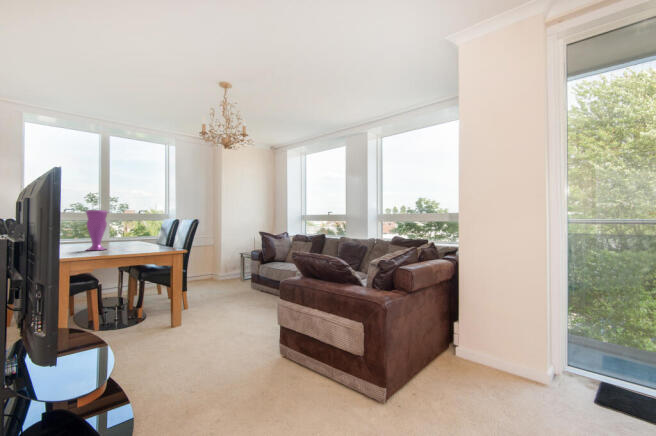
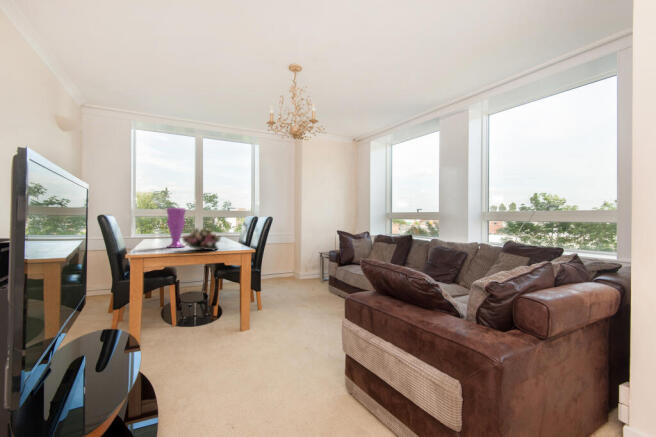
flower arrangement: none [108,230,150,251] -> present [182,228,221,250]

